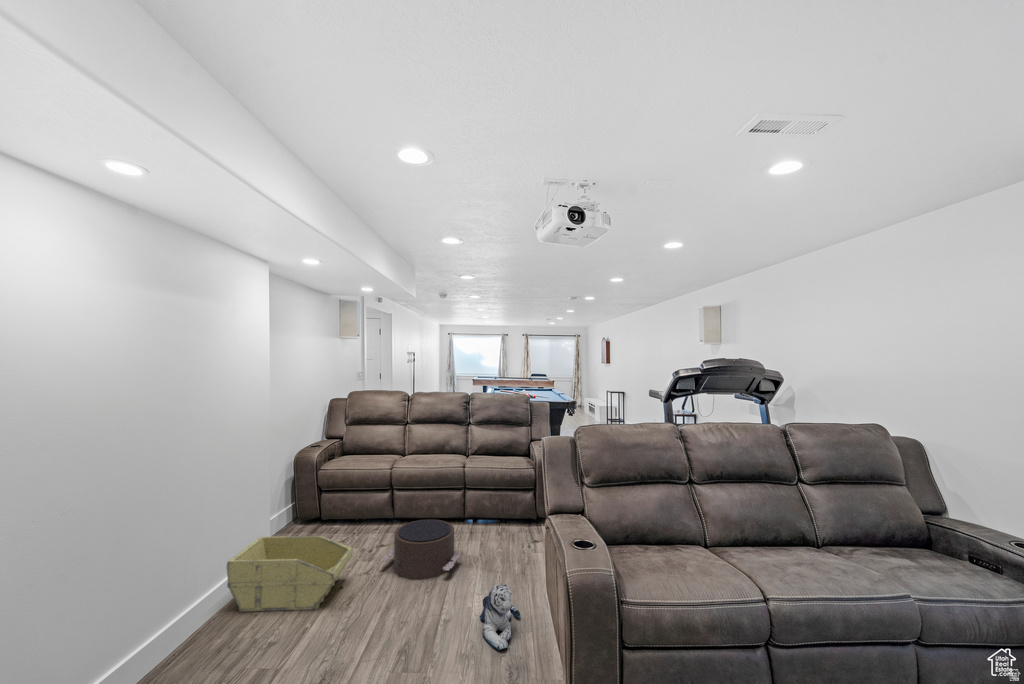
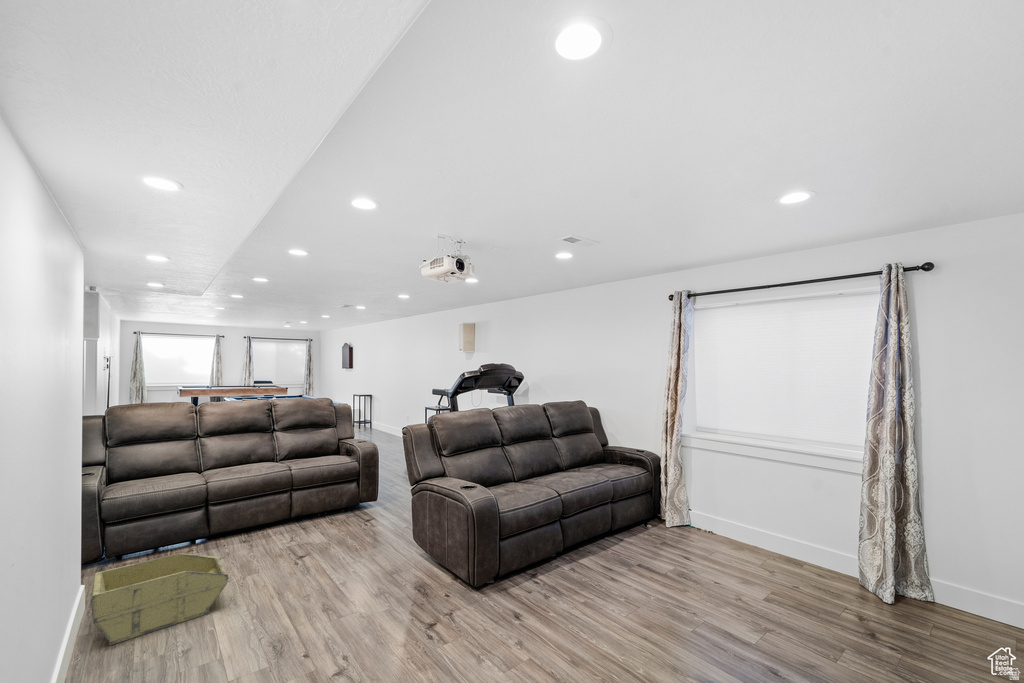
pouf: present [381,520,461,580] -> none [242,518,321,571]
plush toy: present [479,585,520,650] -> none [370,536,407,578]

